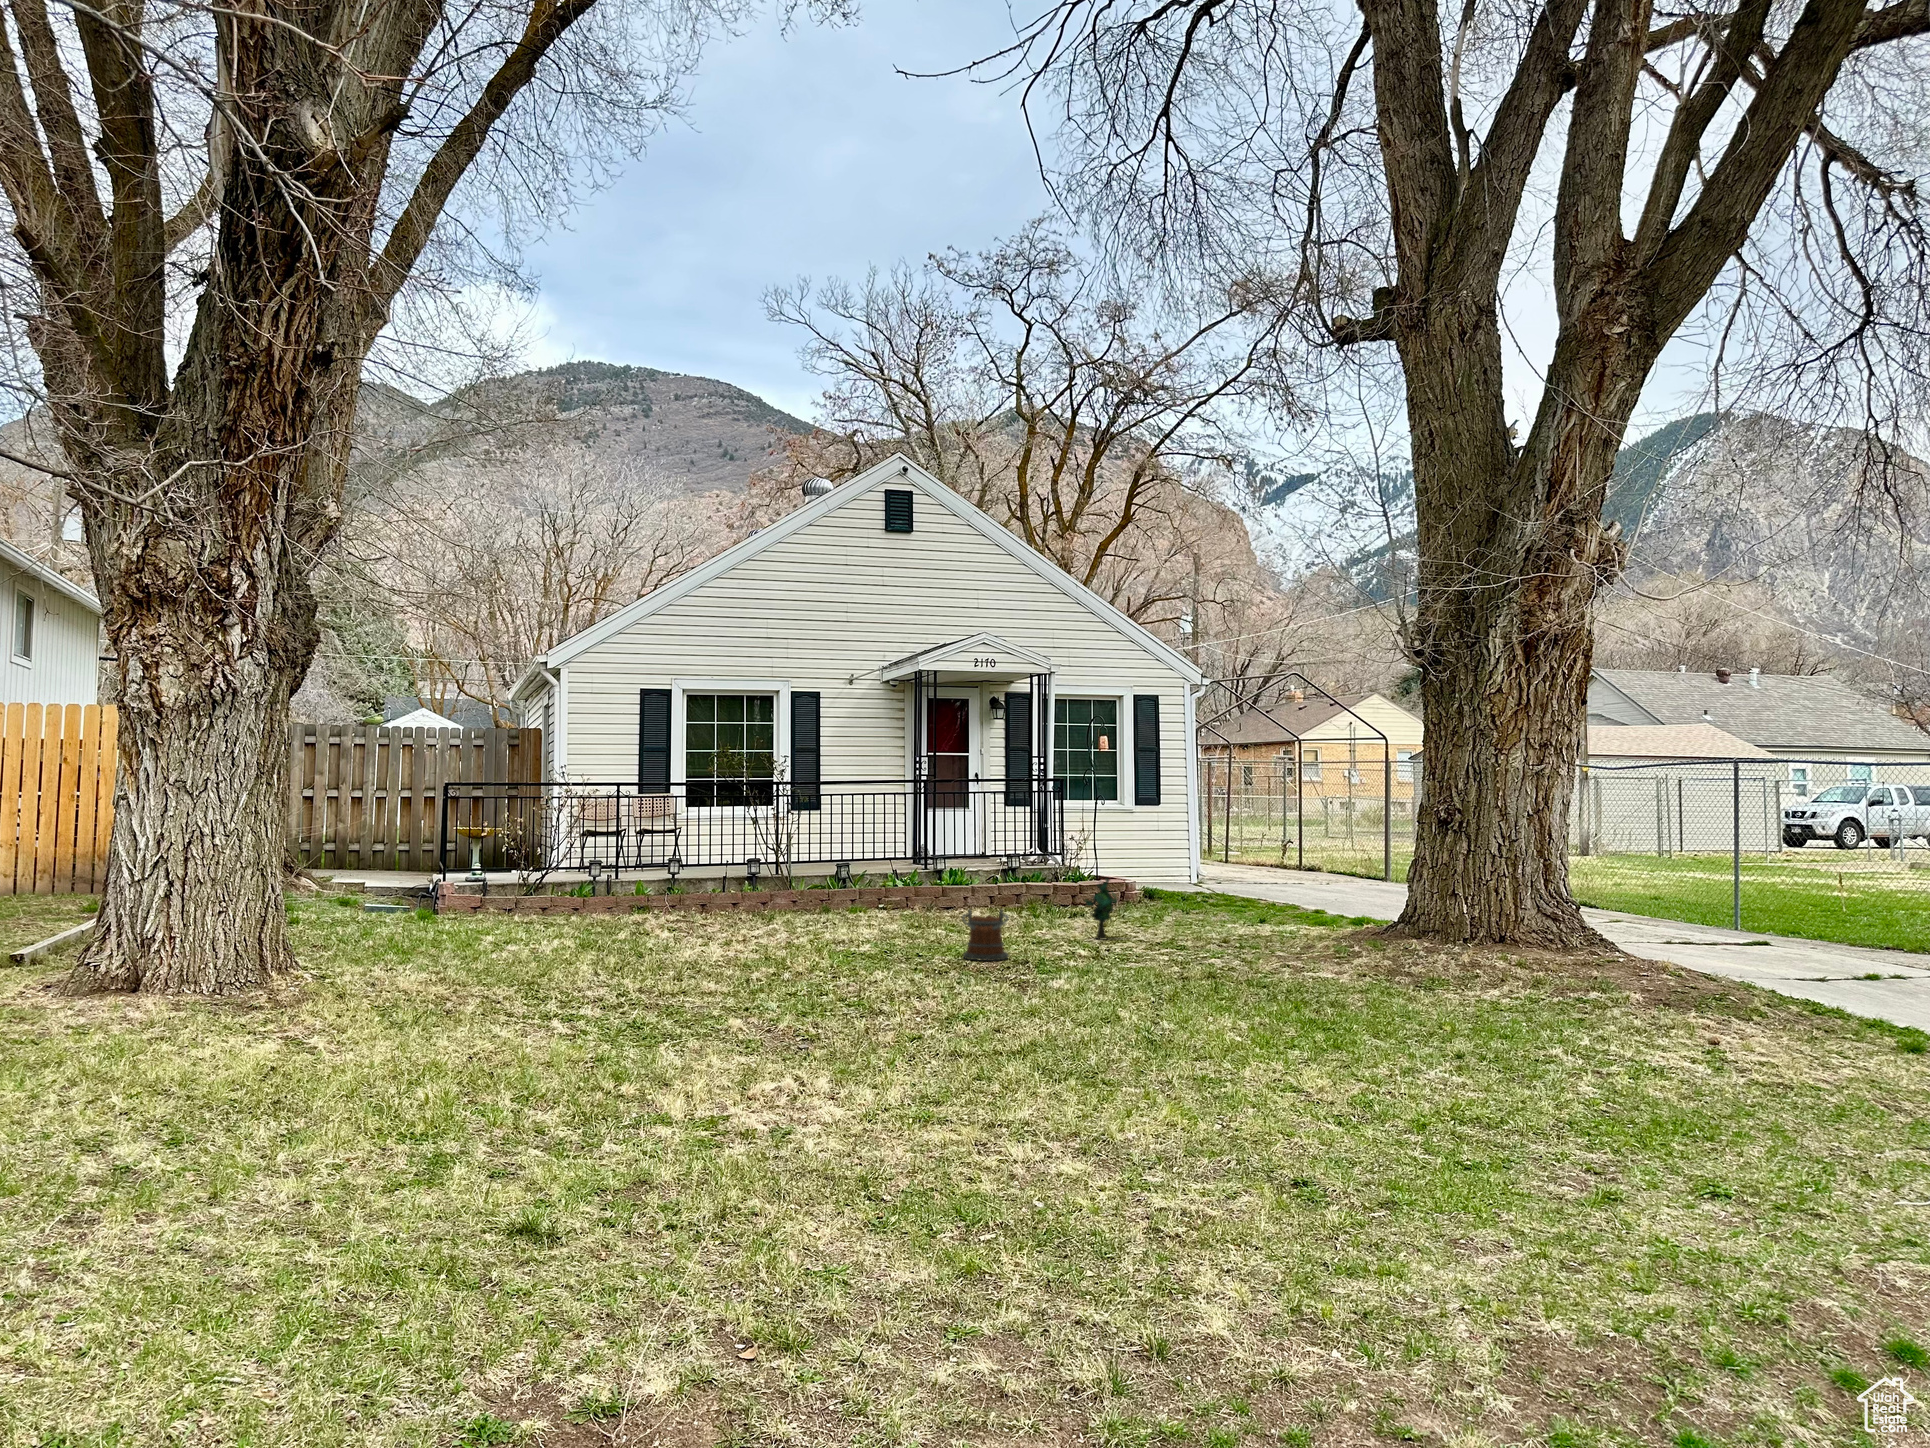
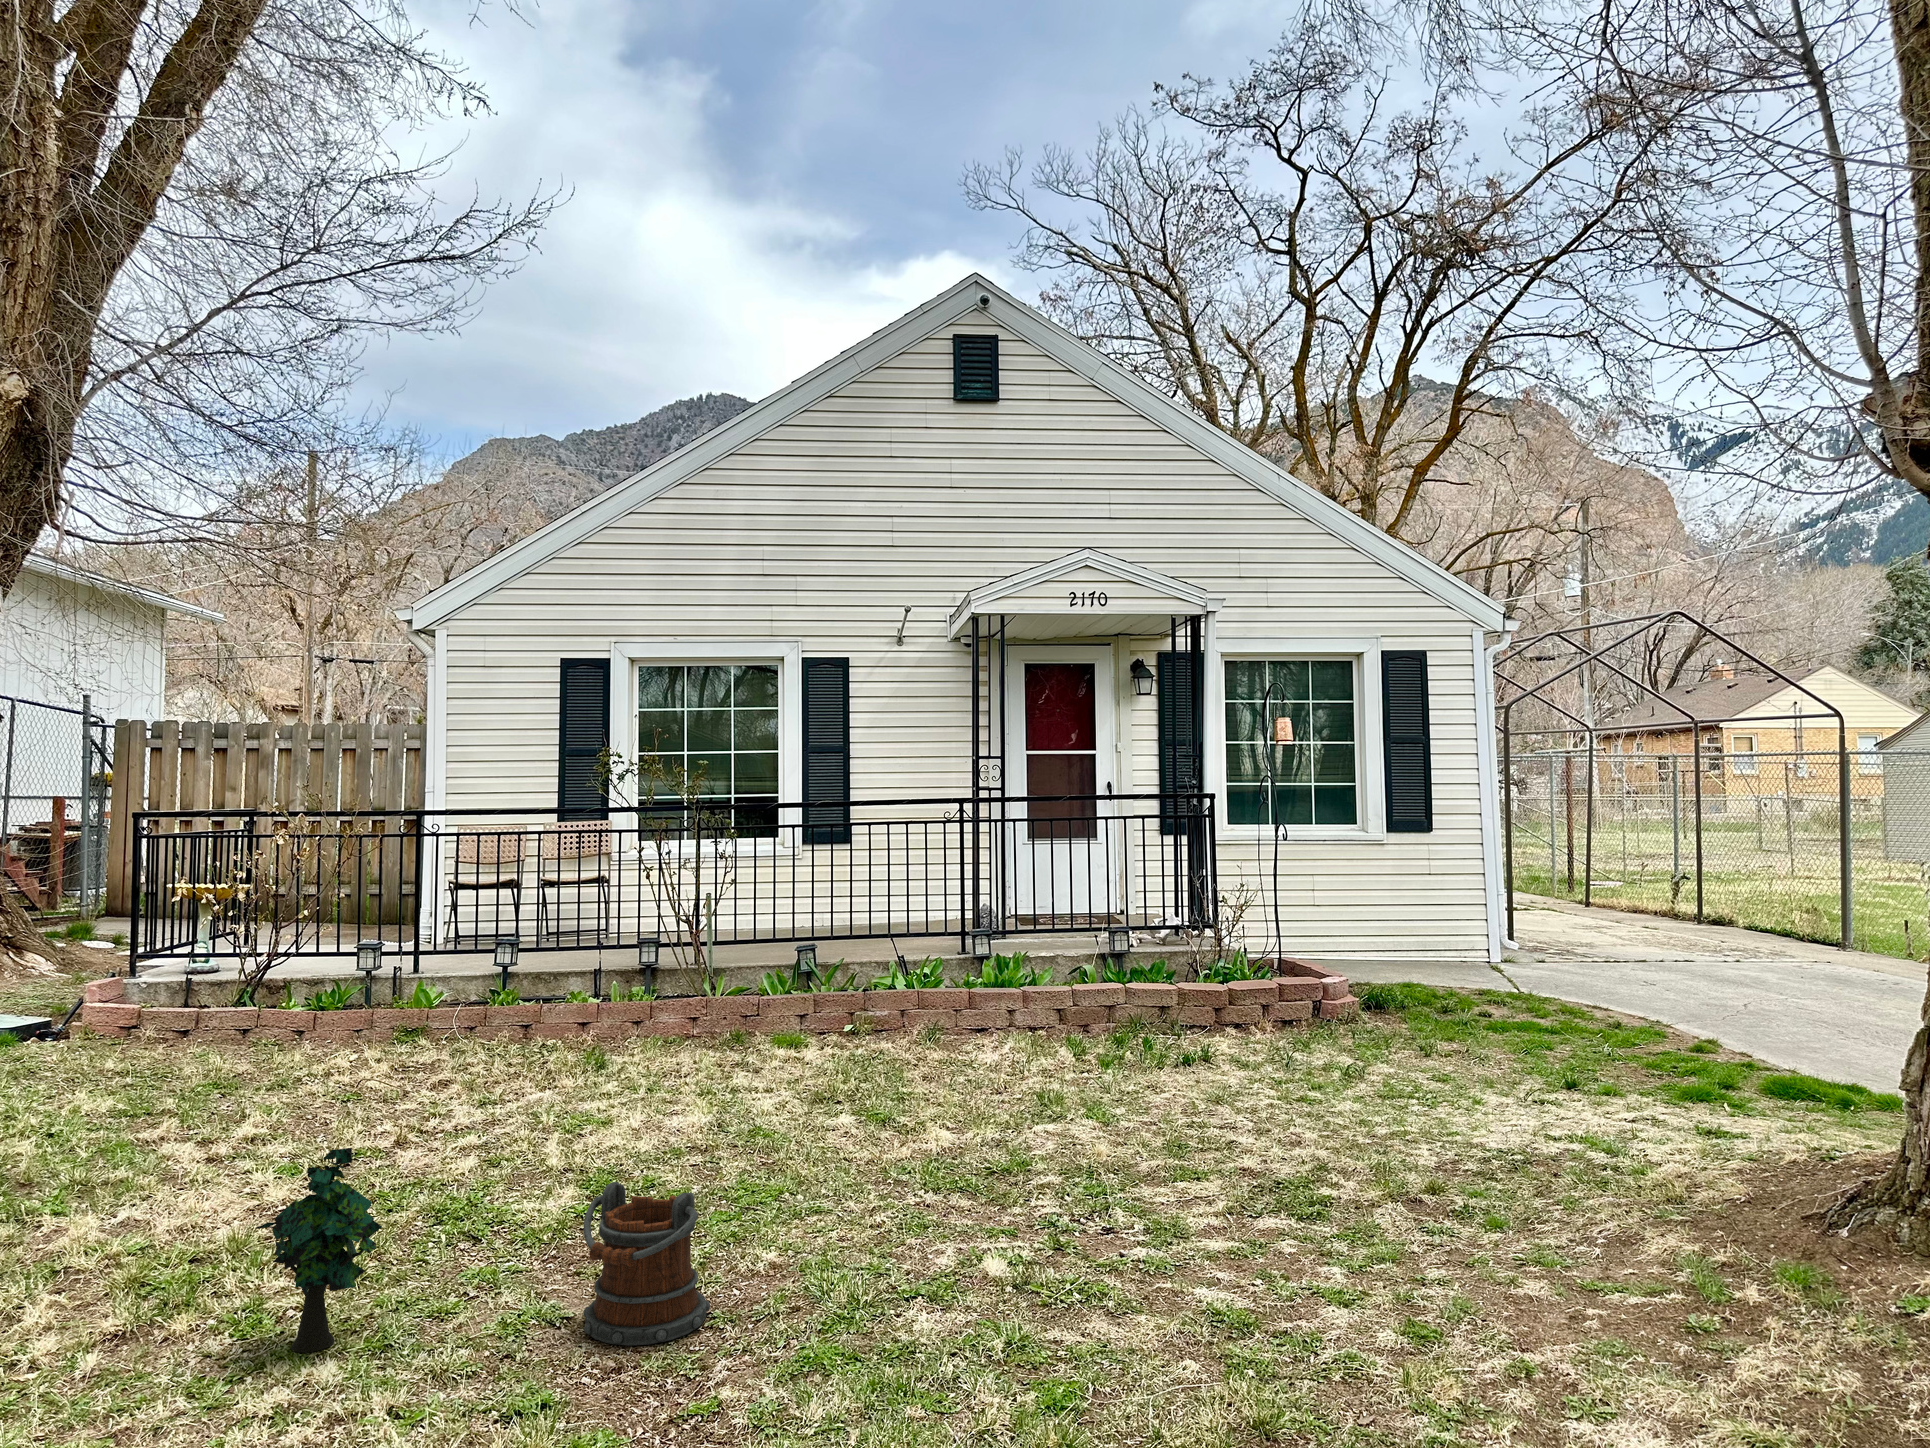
decorative plant: present [1085,878,1118,940] -> present [255,1148,382,1353]

